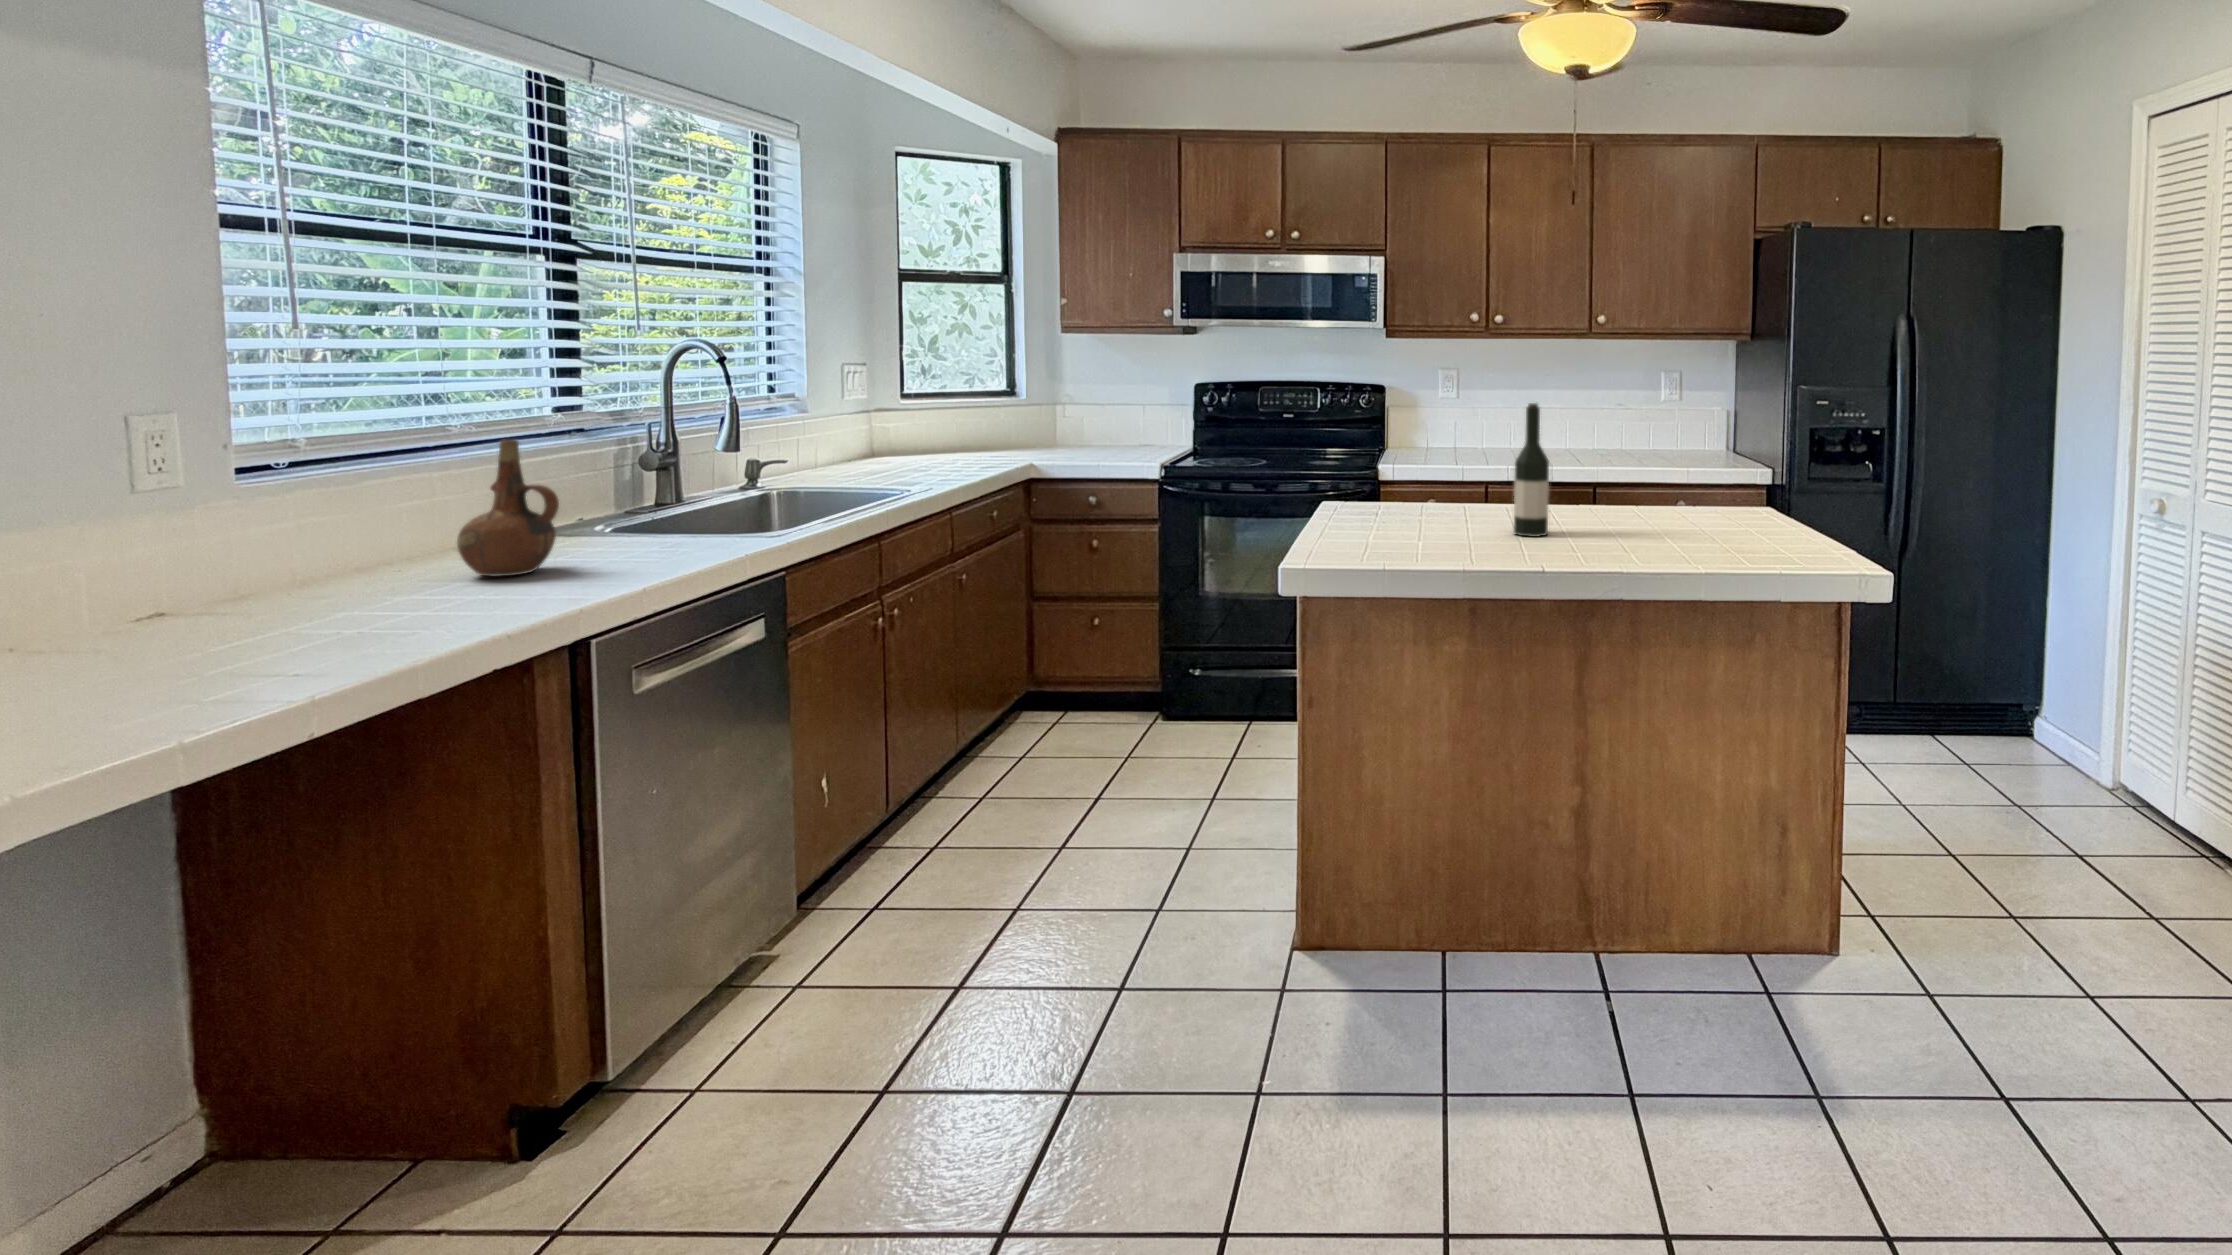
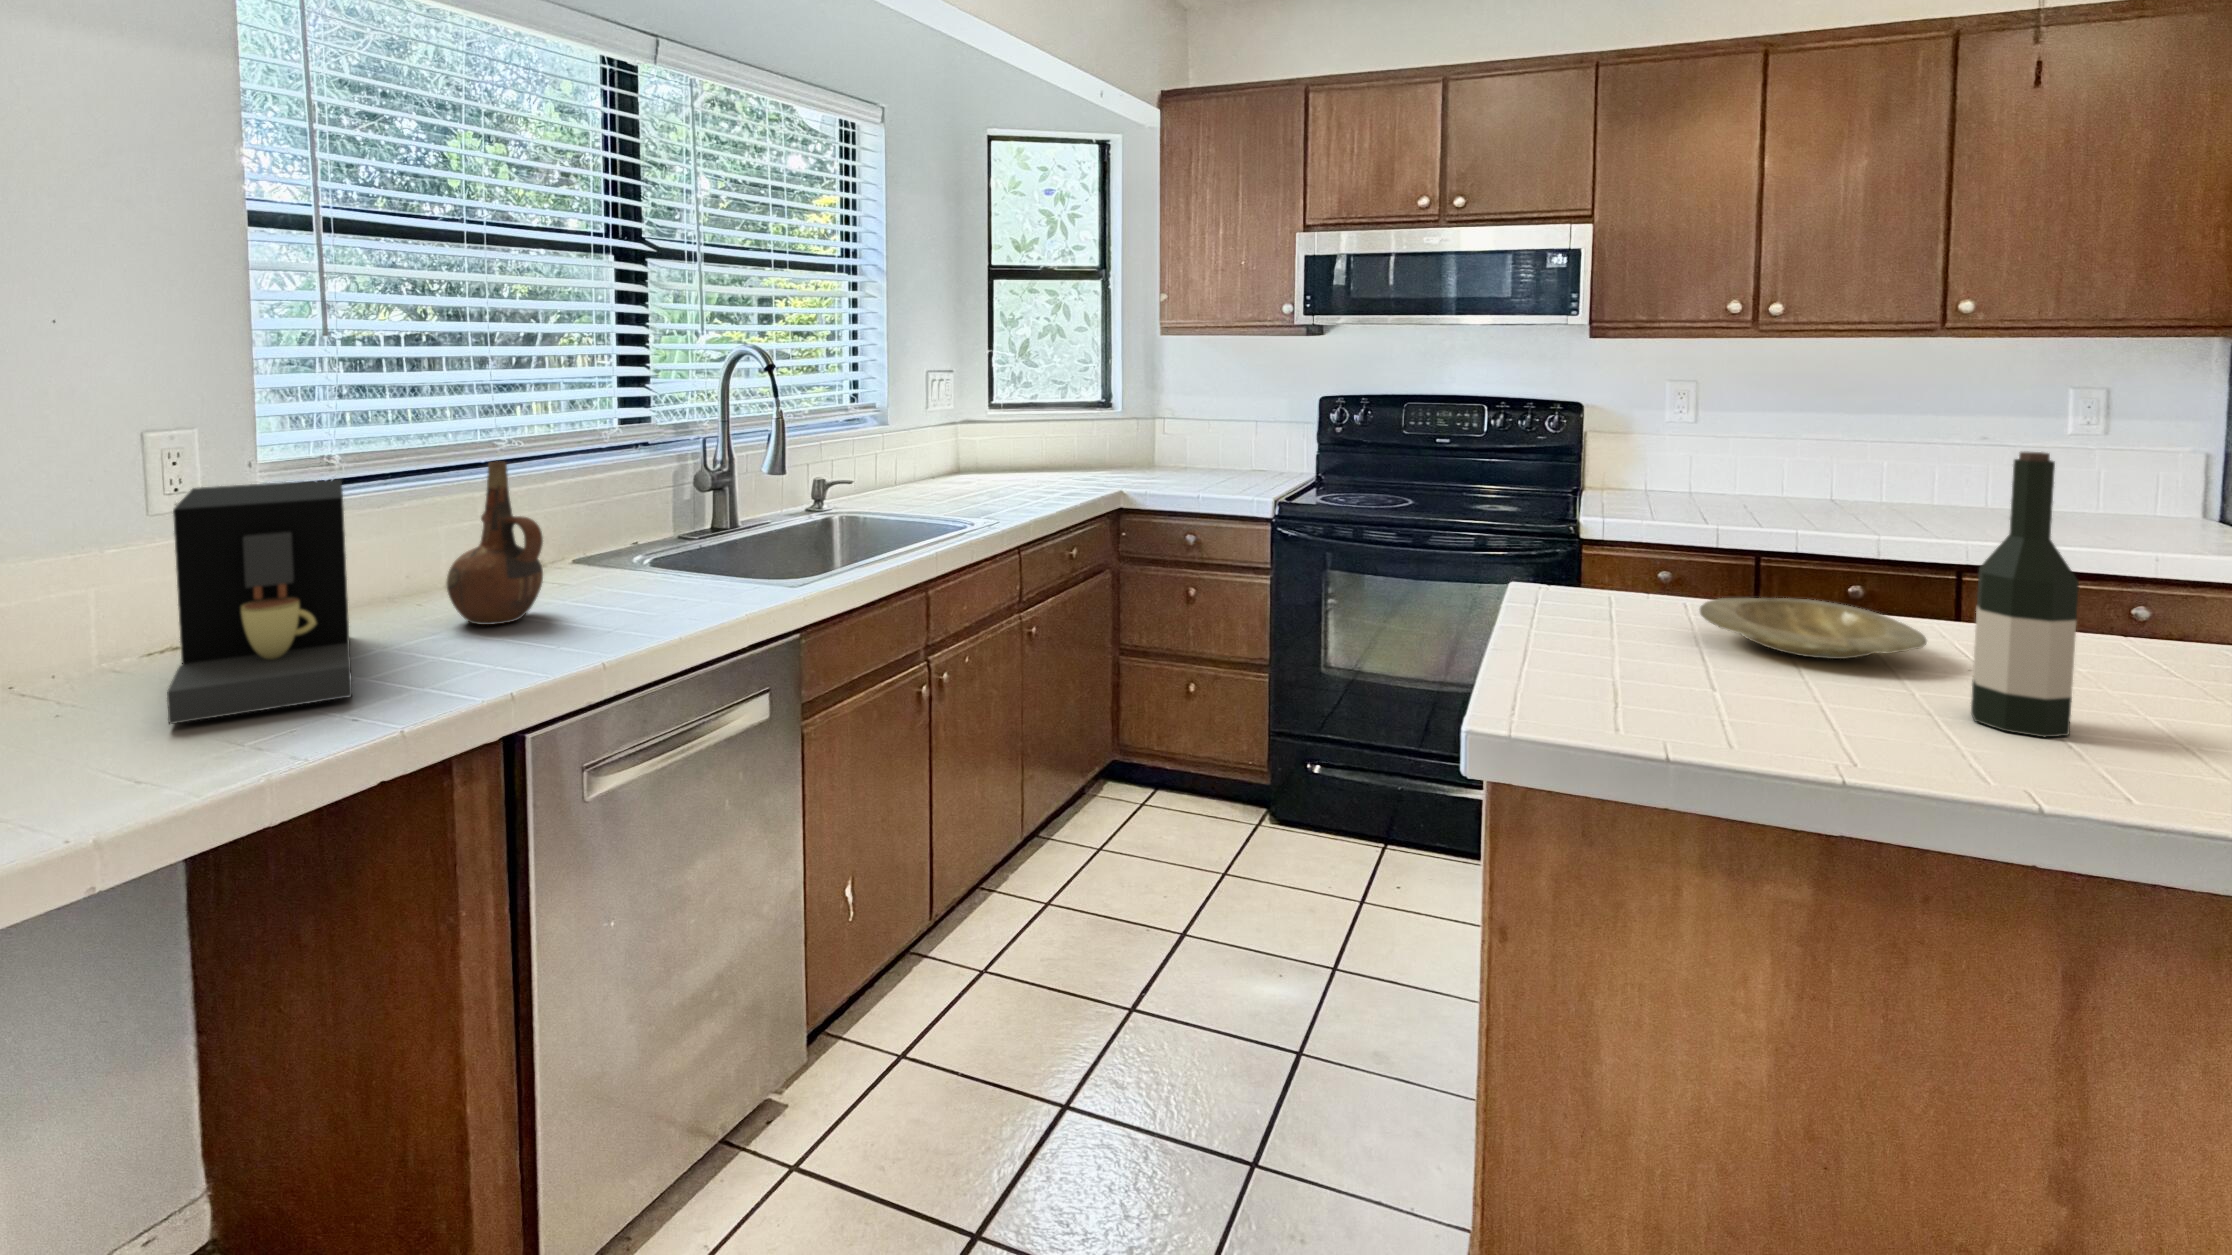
coffee maker: none [194,457,446,648] -> present [167,479,352,724]
plate: none [1411,491,1511,518] -> present [1700,598,1927,659]

